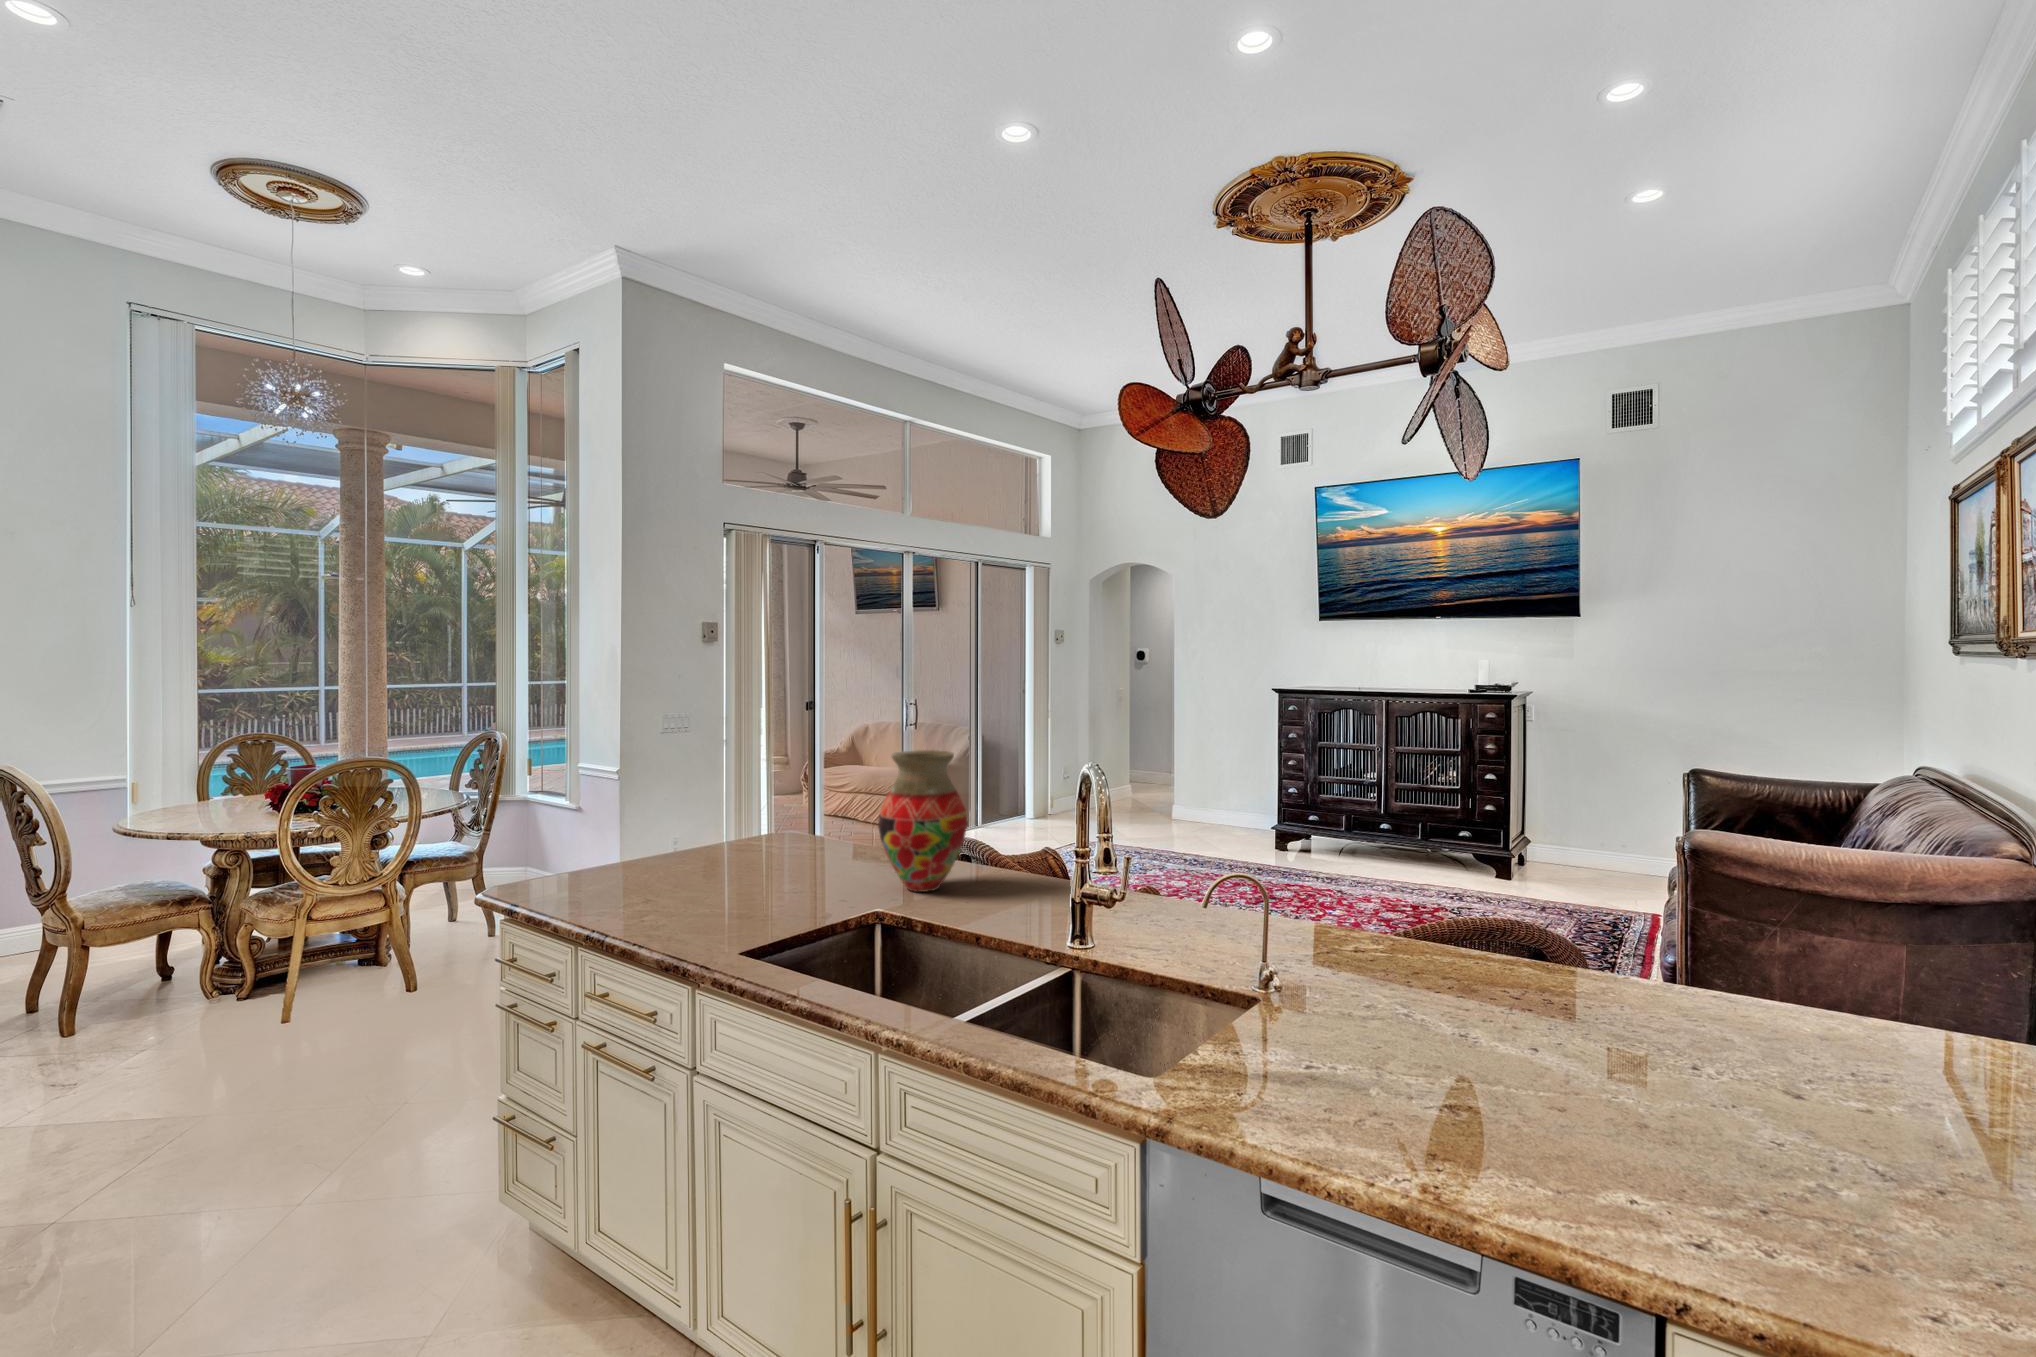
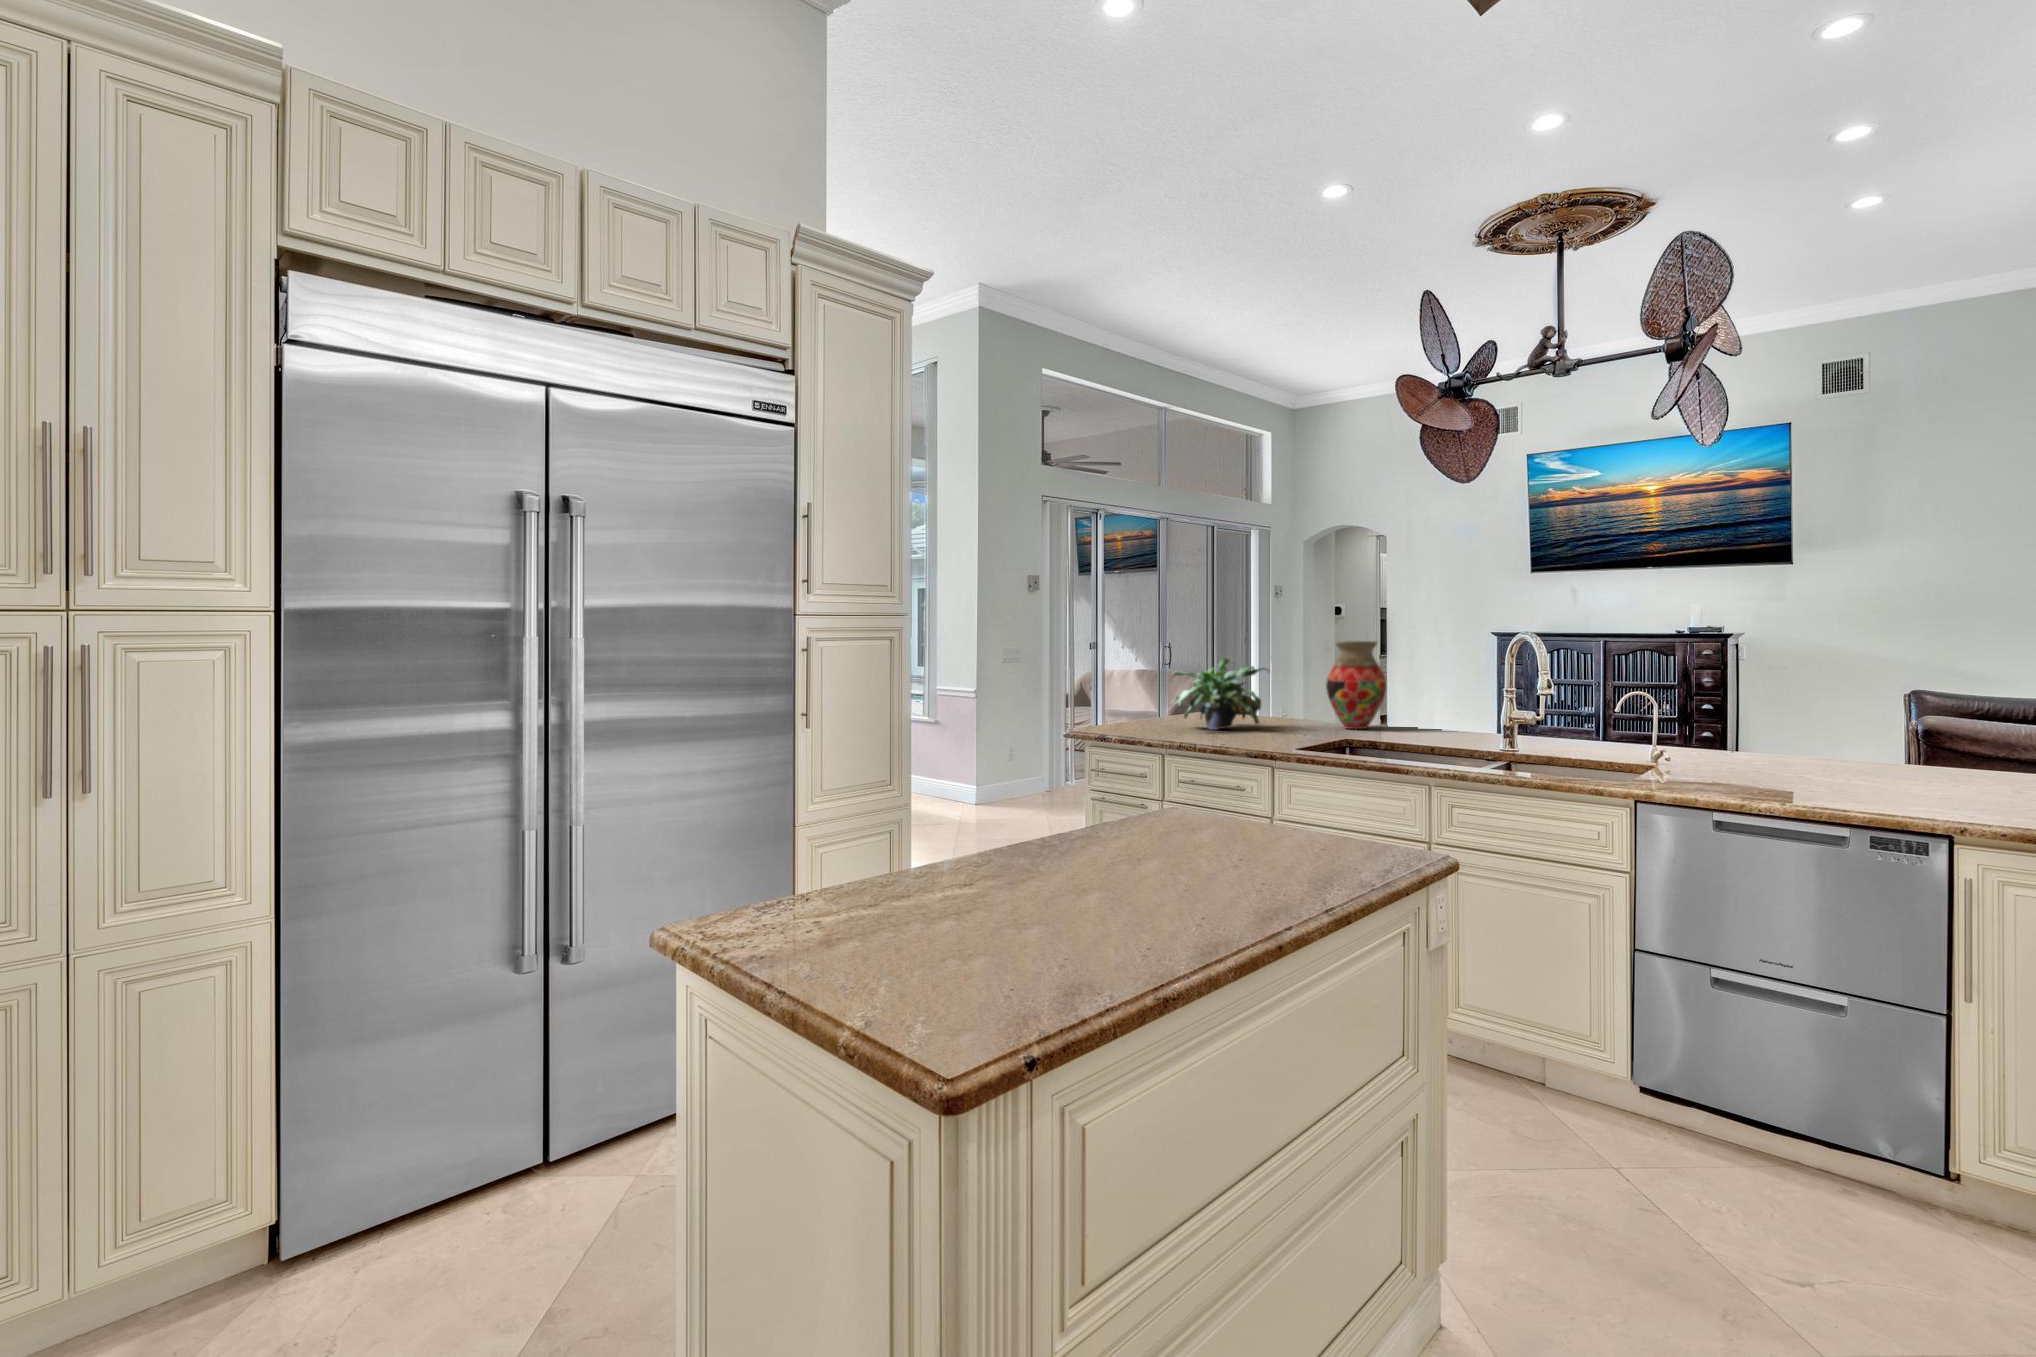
potted plant: none [629,779,787,892] -> present [1173,657,1265,729]

